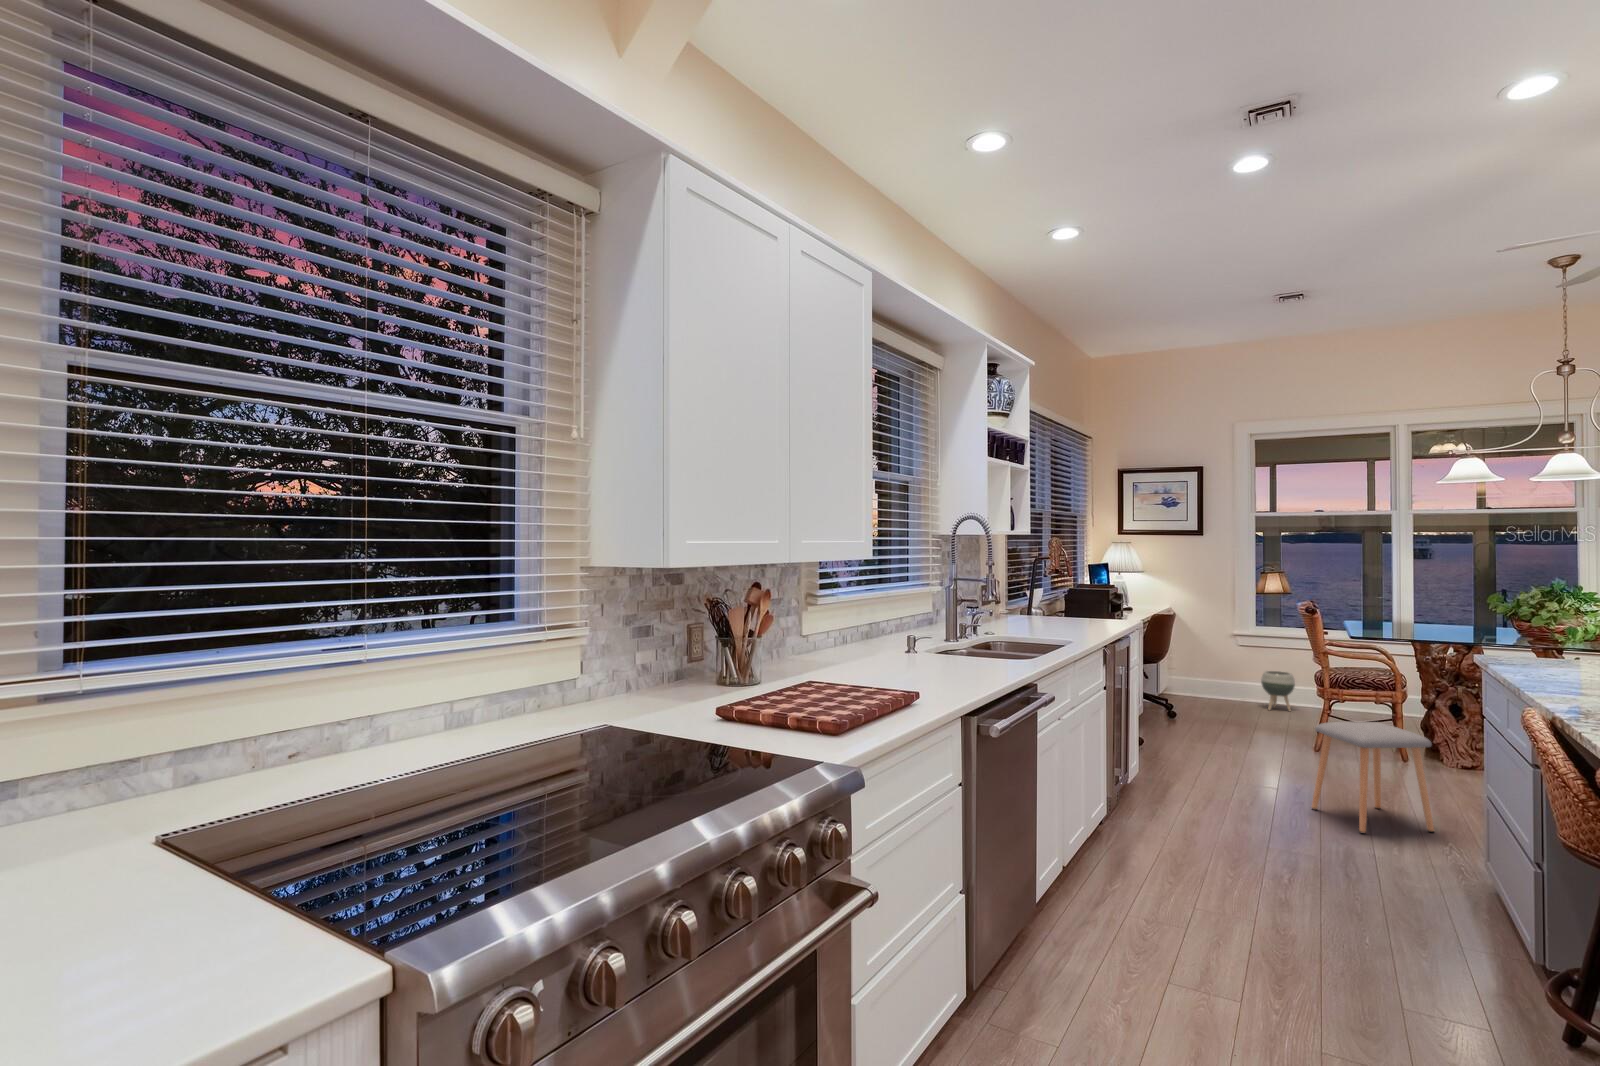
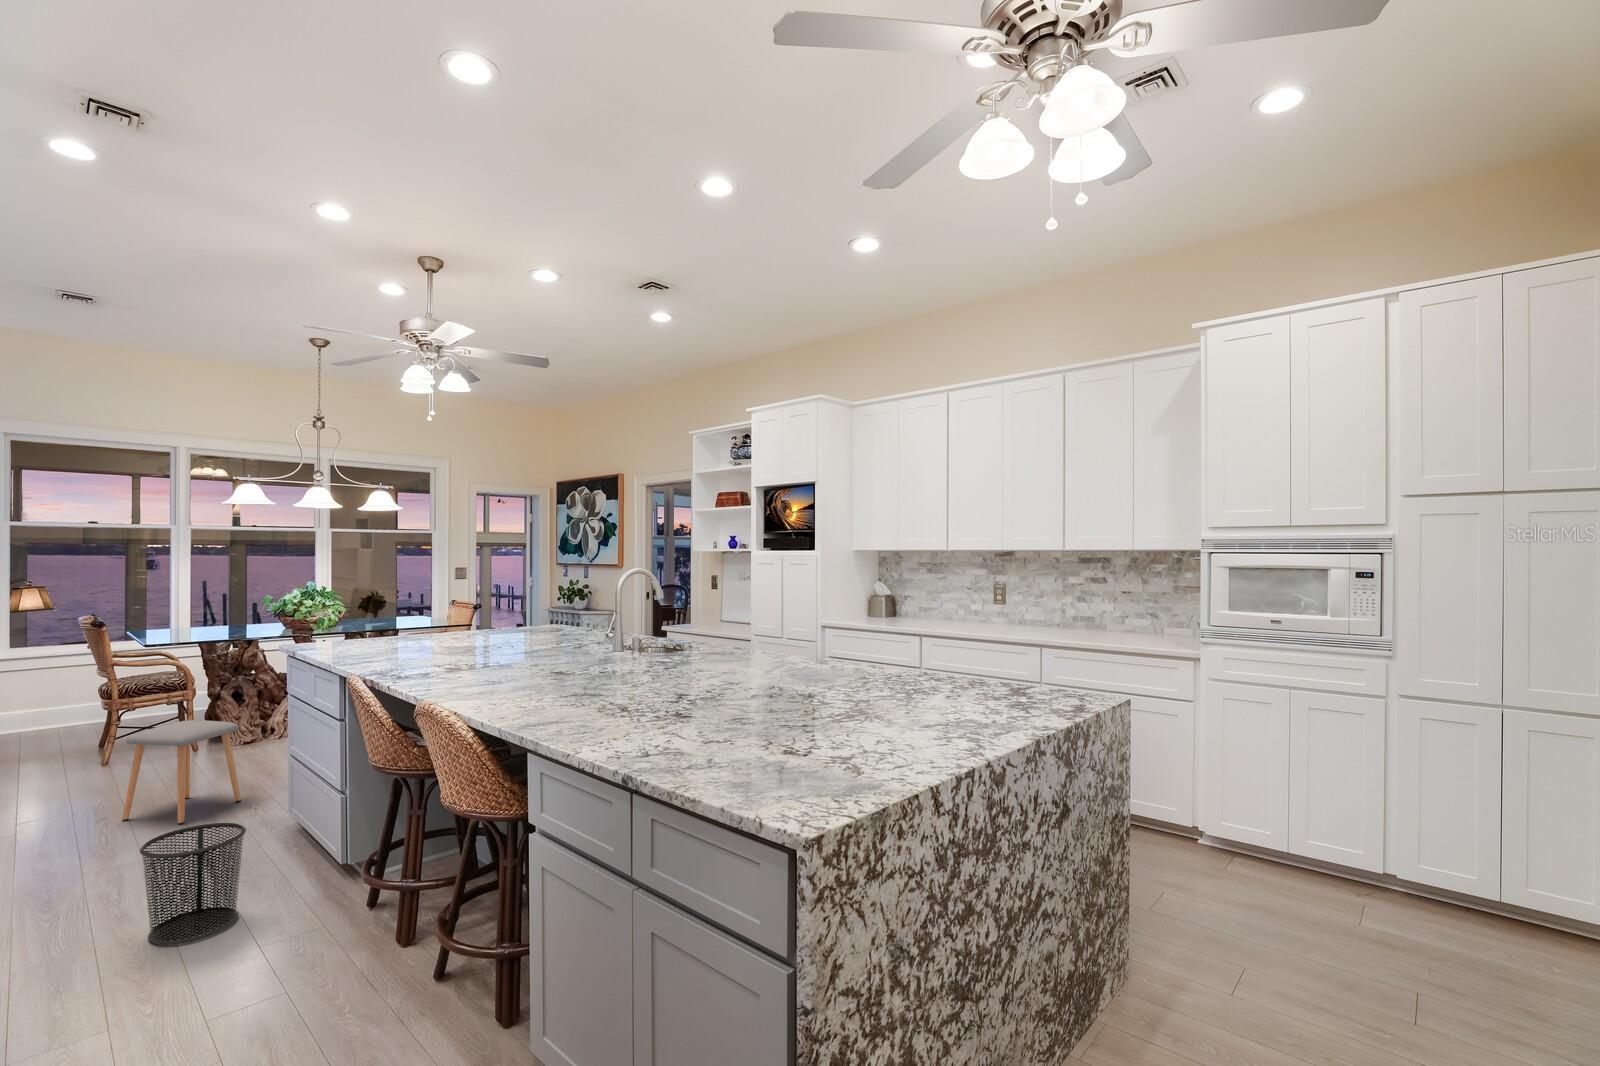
planter: present [1261,671,1295,711] -> none [18,694,63,740]
waste bin: none [1281,833,1393,968] -> present [140,823,246,945]

